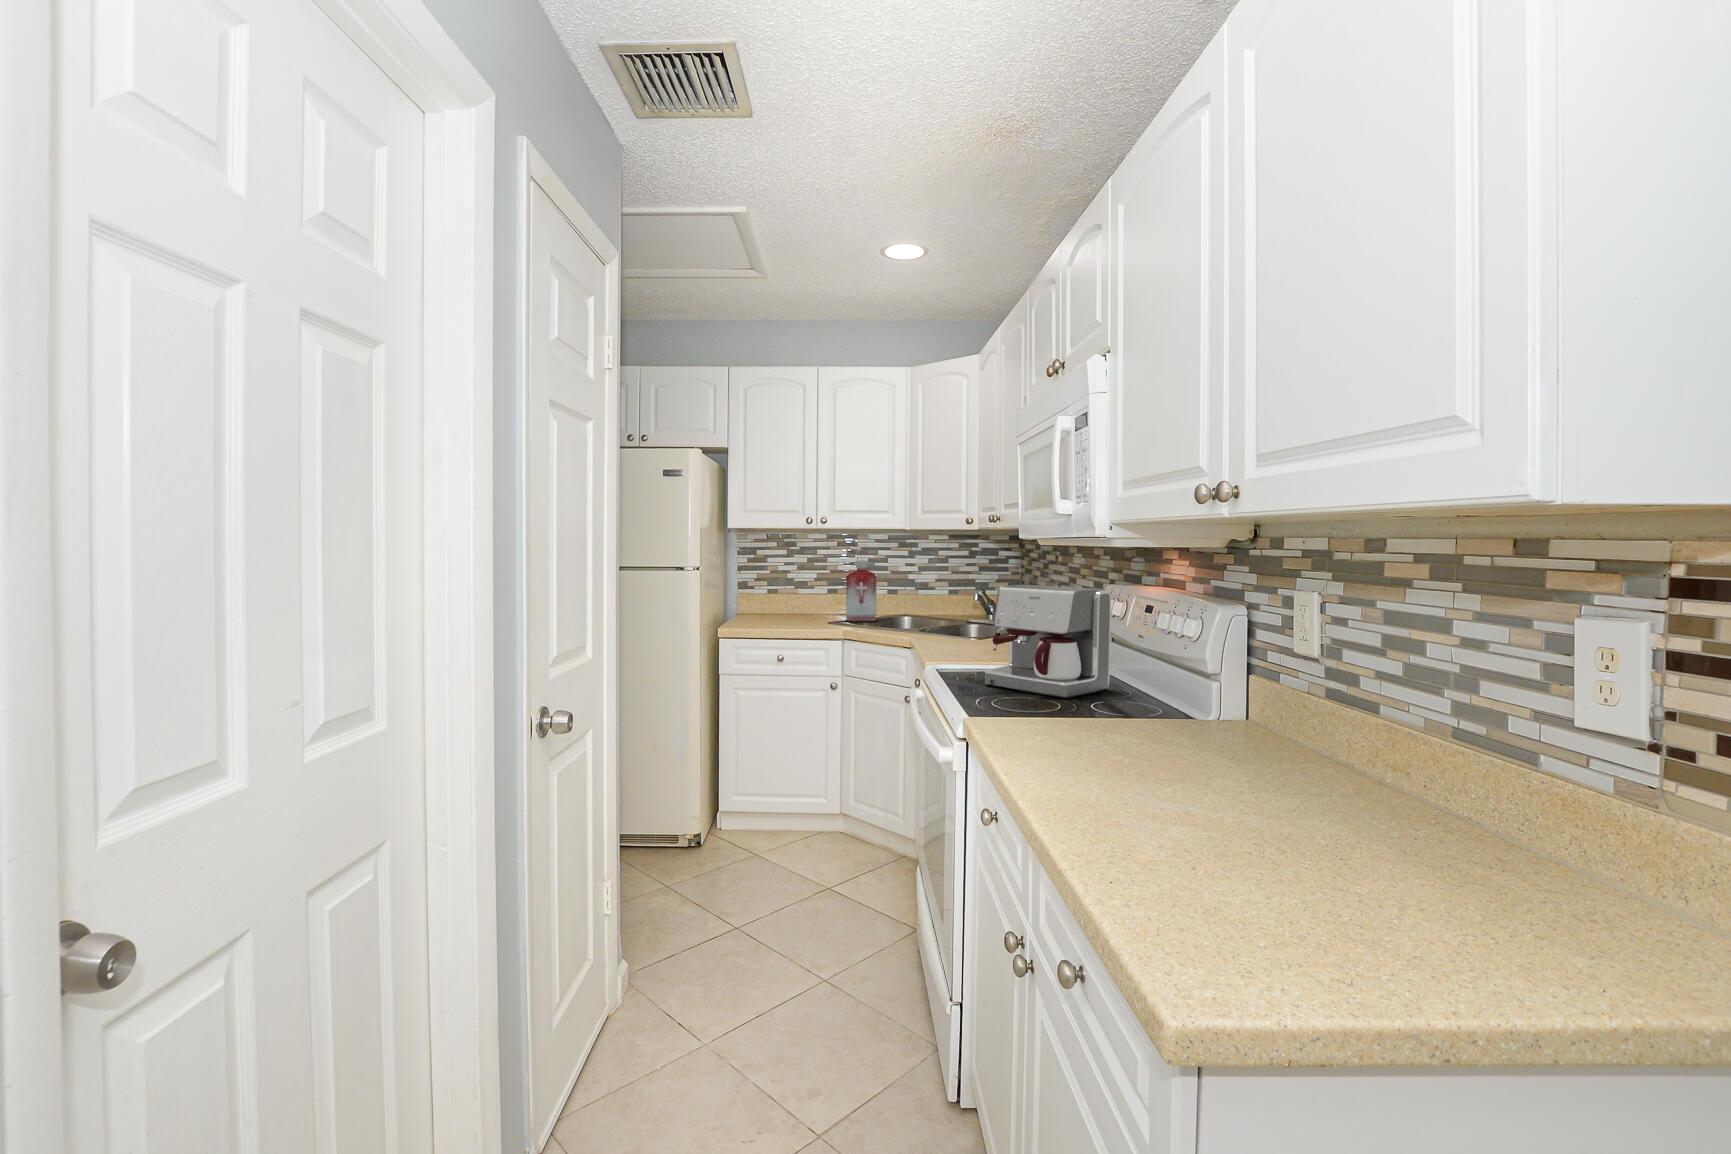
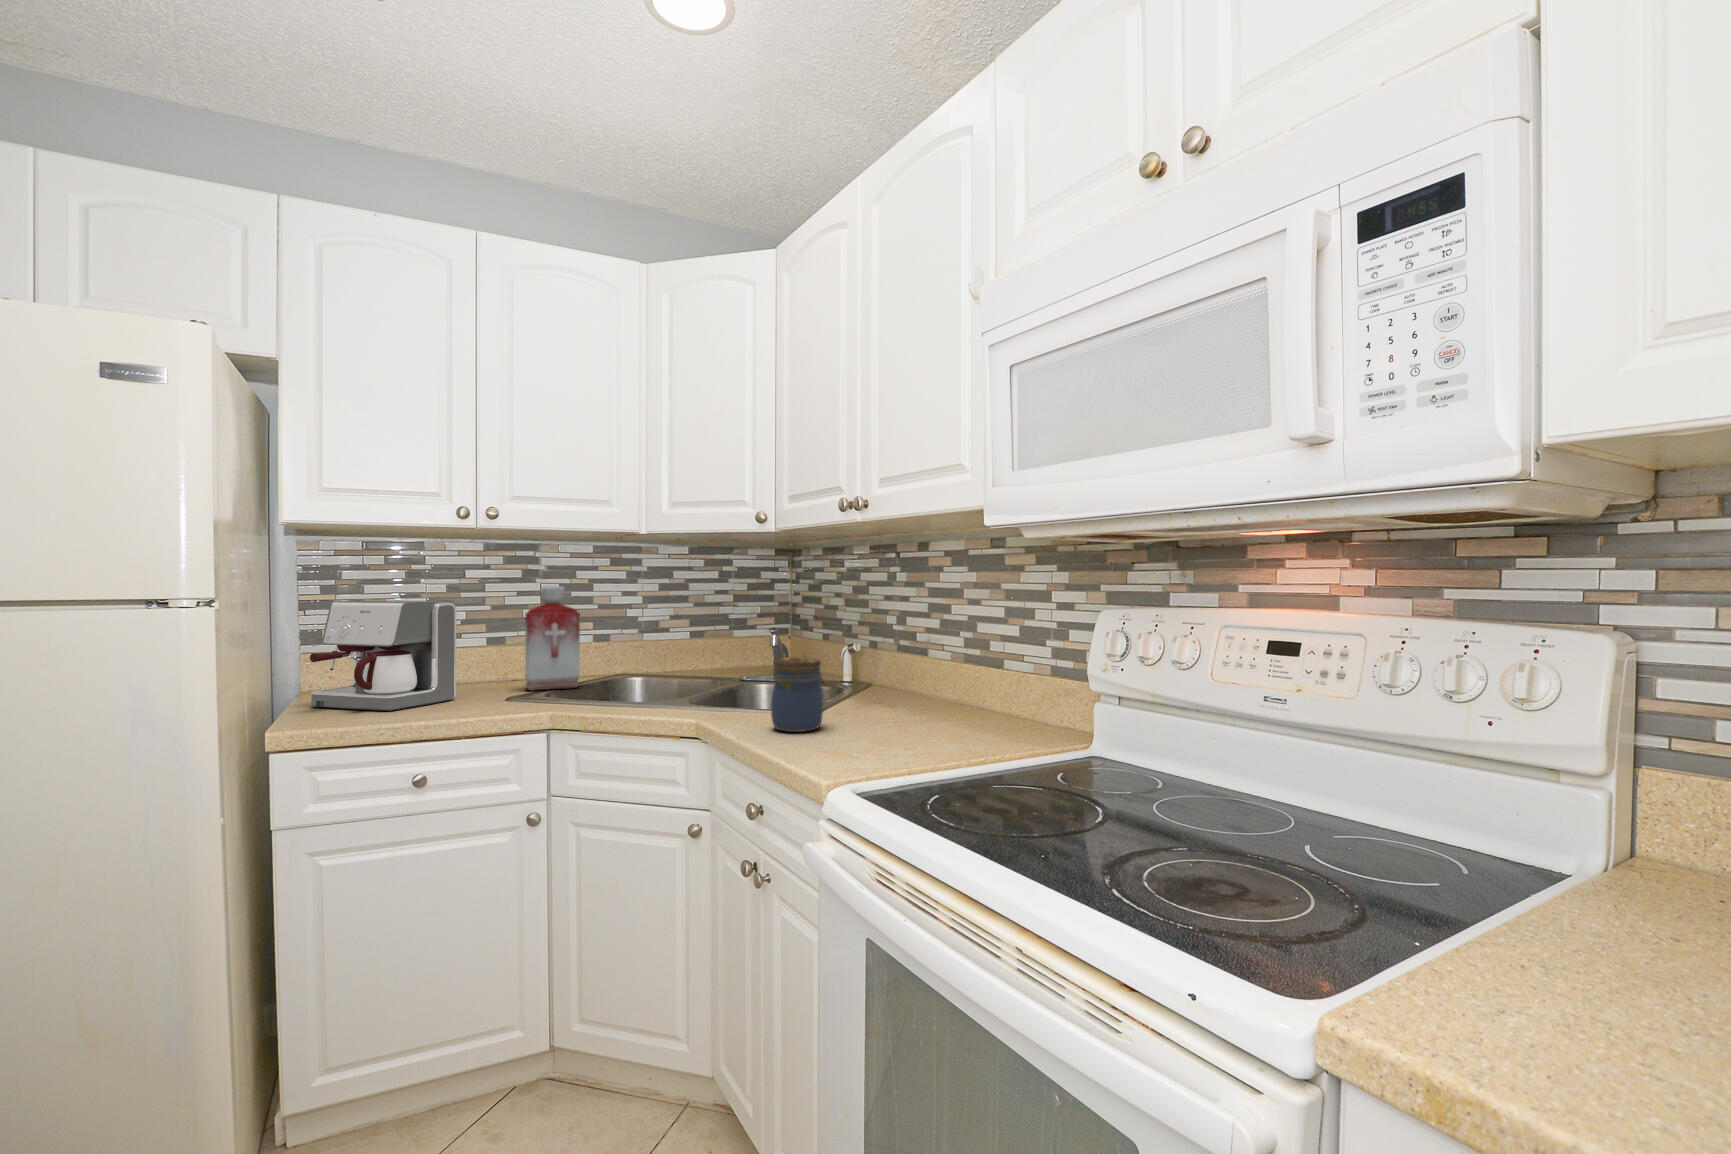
coffee maker: present [985,585,1111,698] -> present [310,601,456,711]
jar: none [941,606,974,648] -> present [771,656,823,732]

